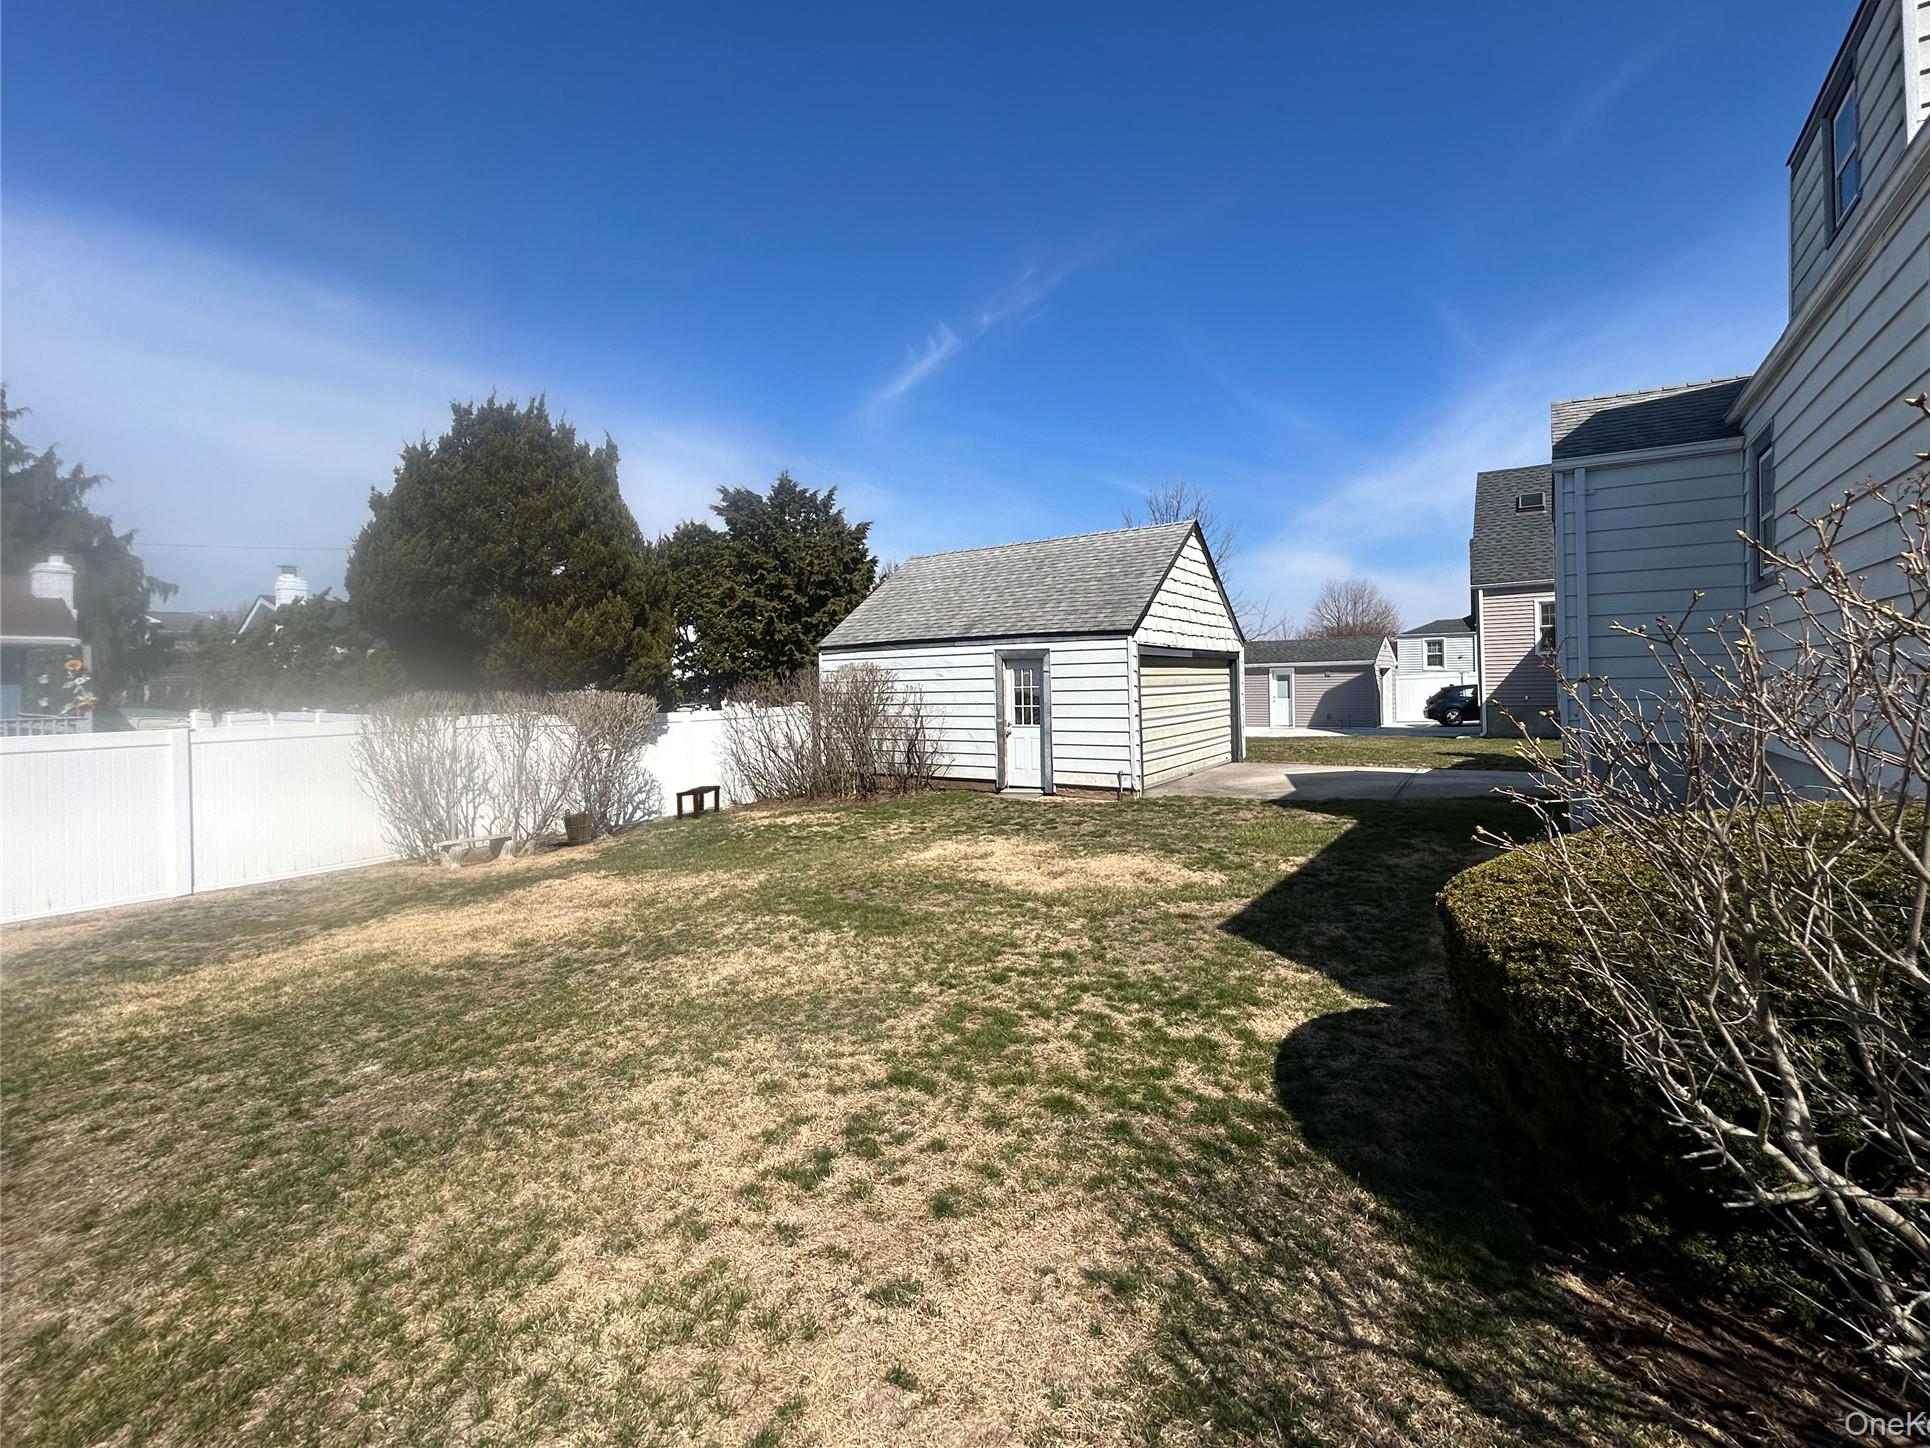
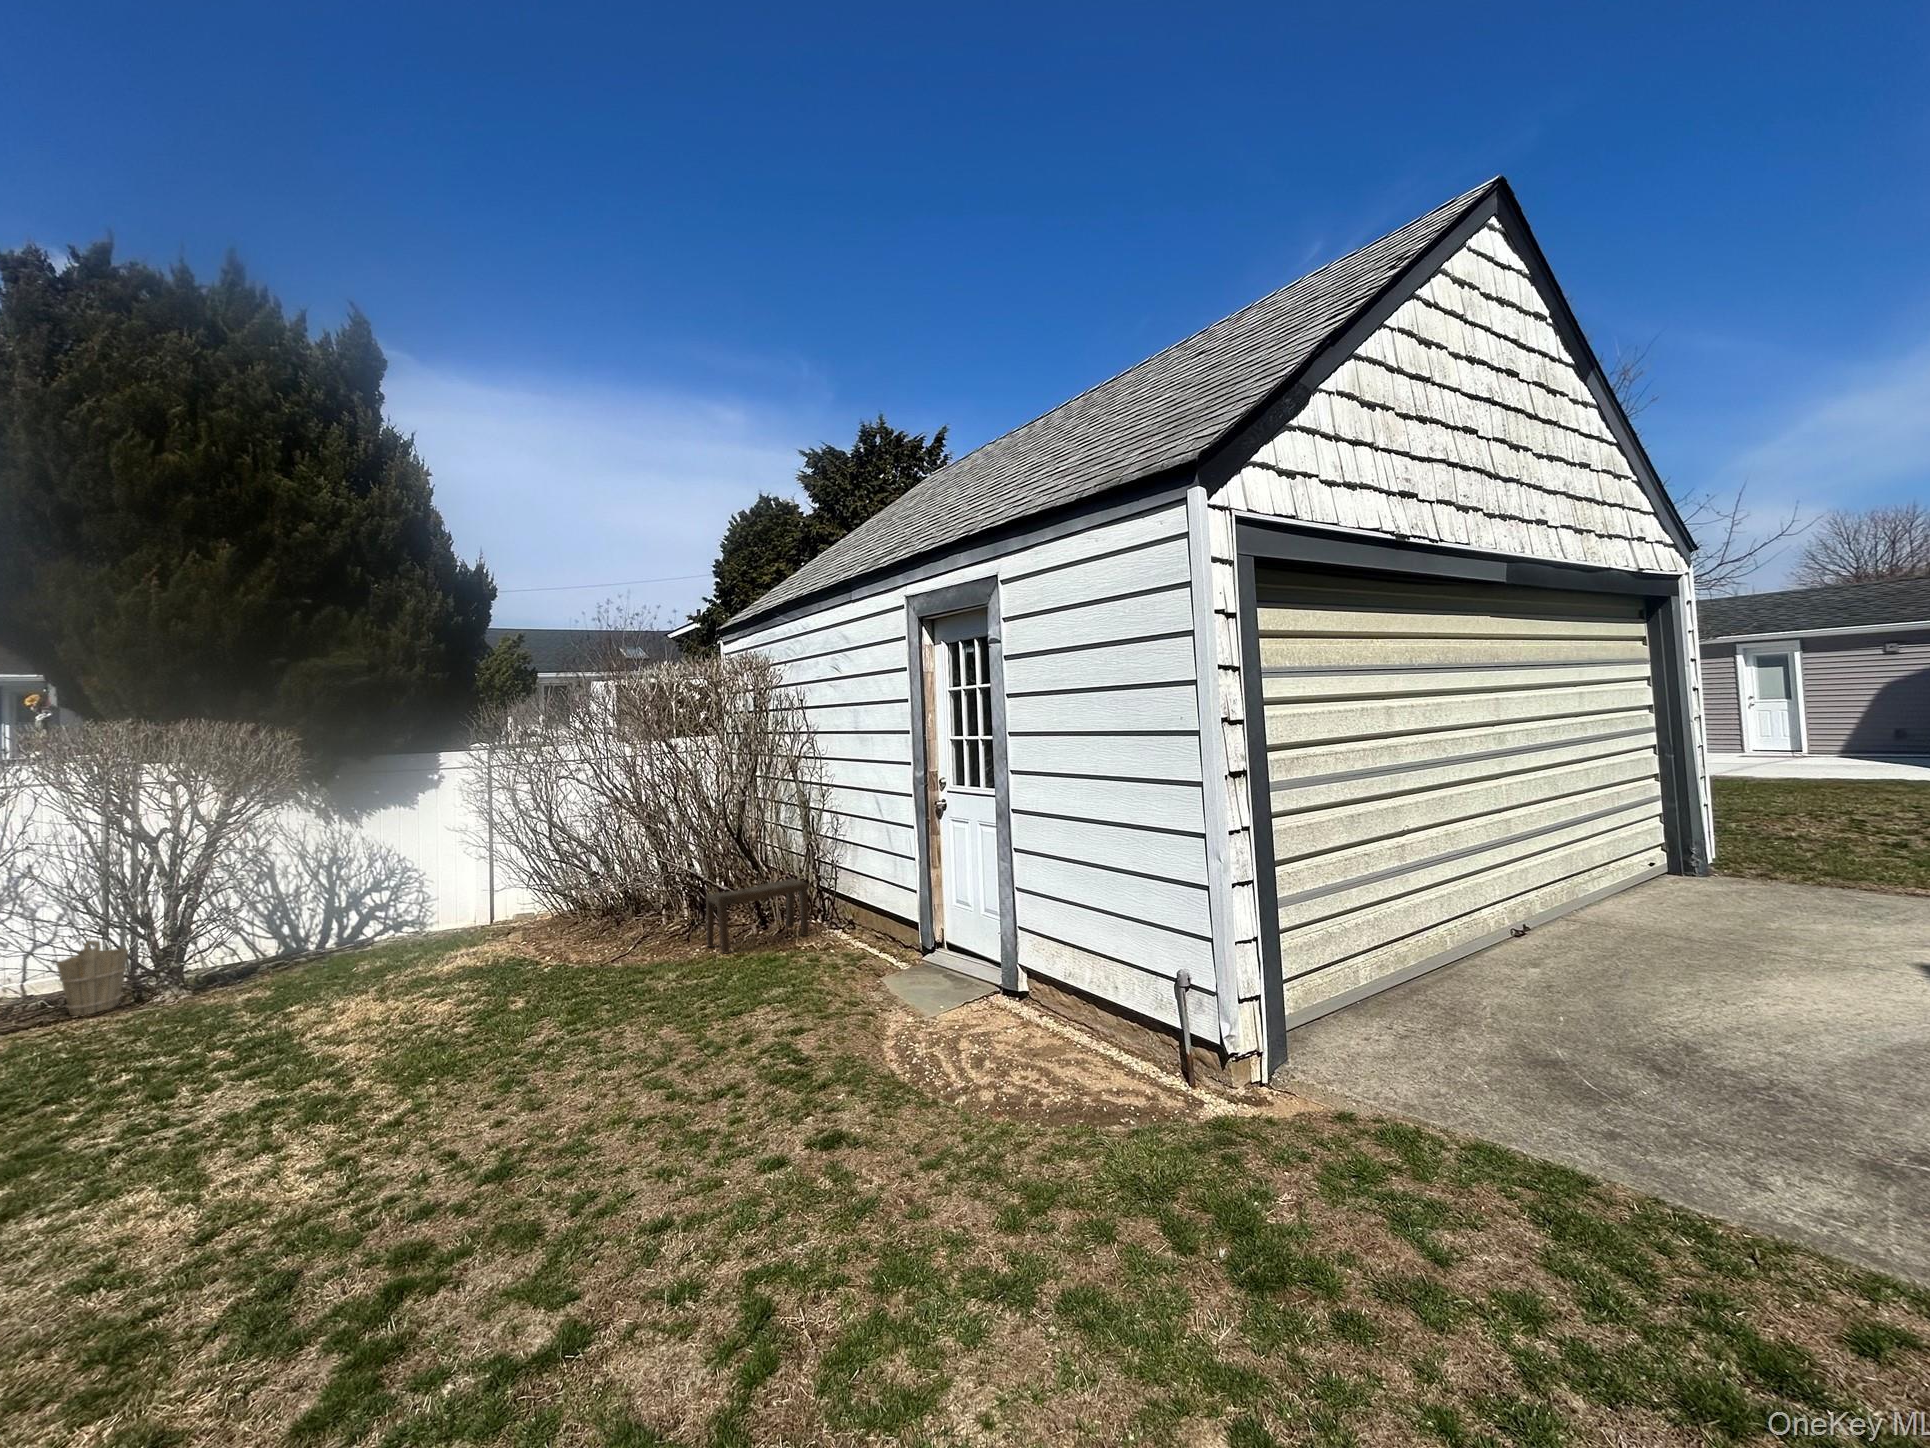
bench: present [676,786,720,819] -> present [706,878,810,953]

